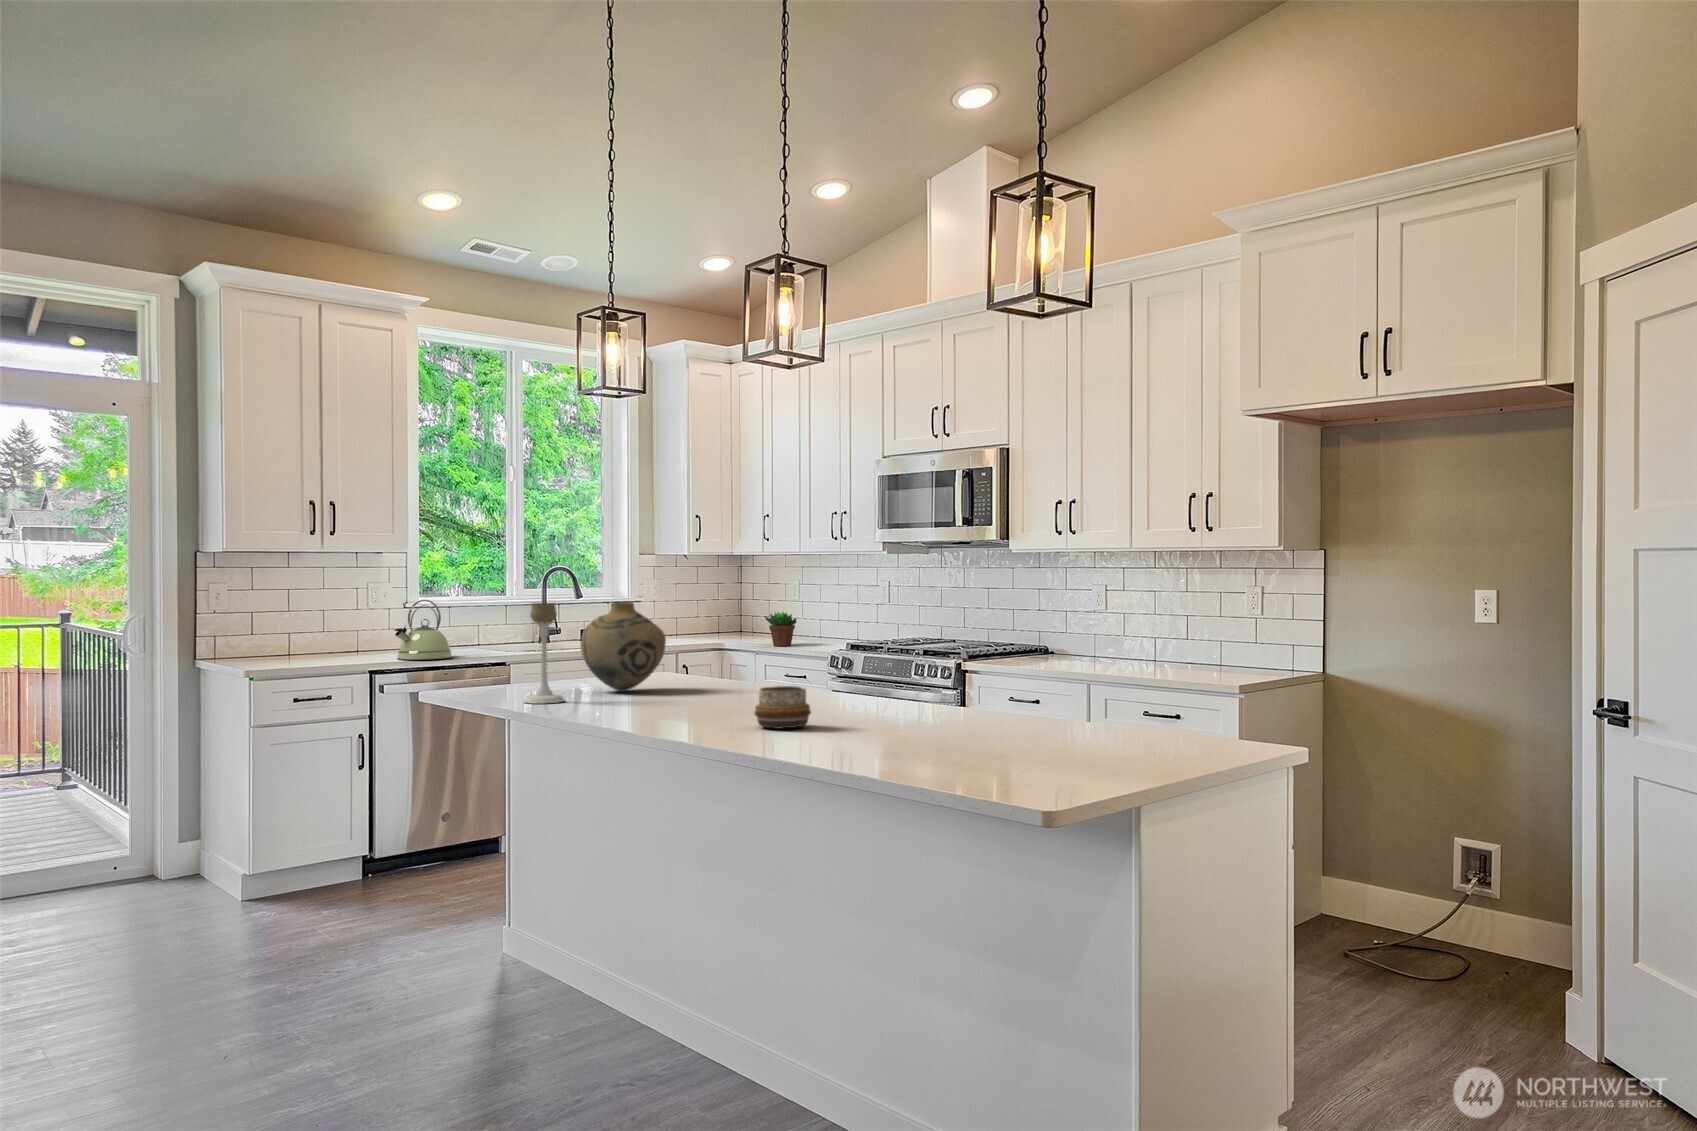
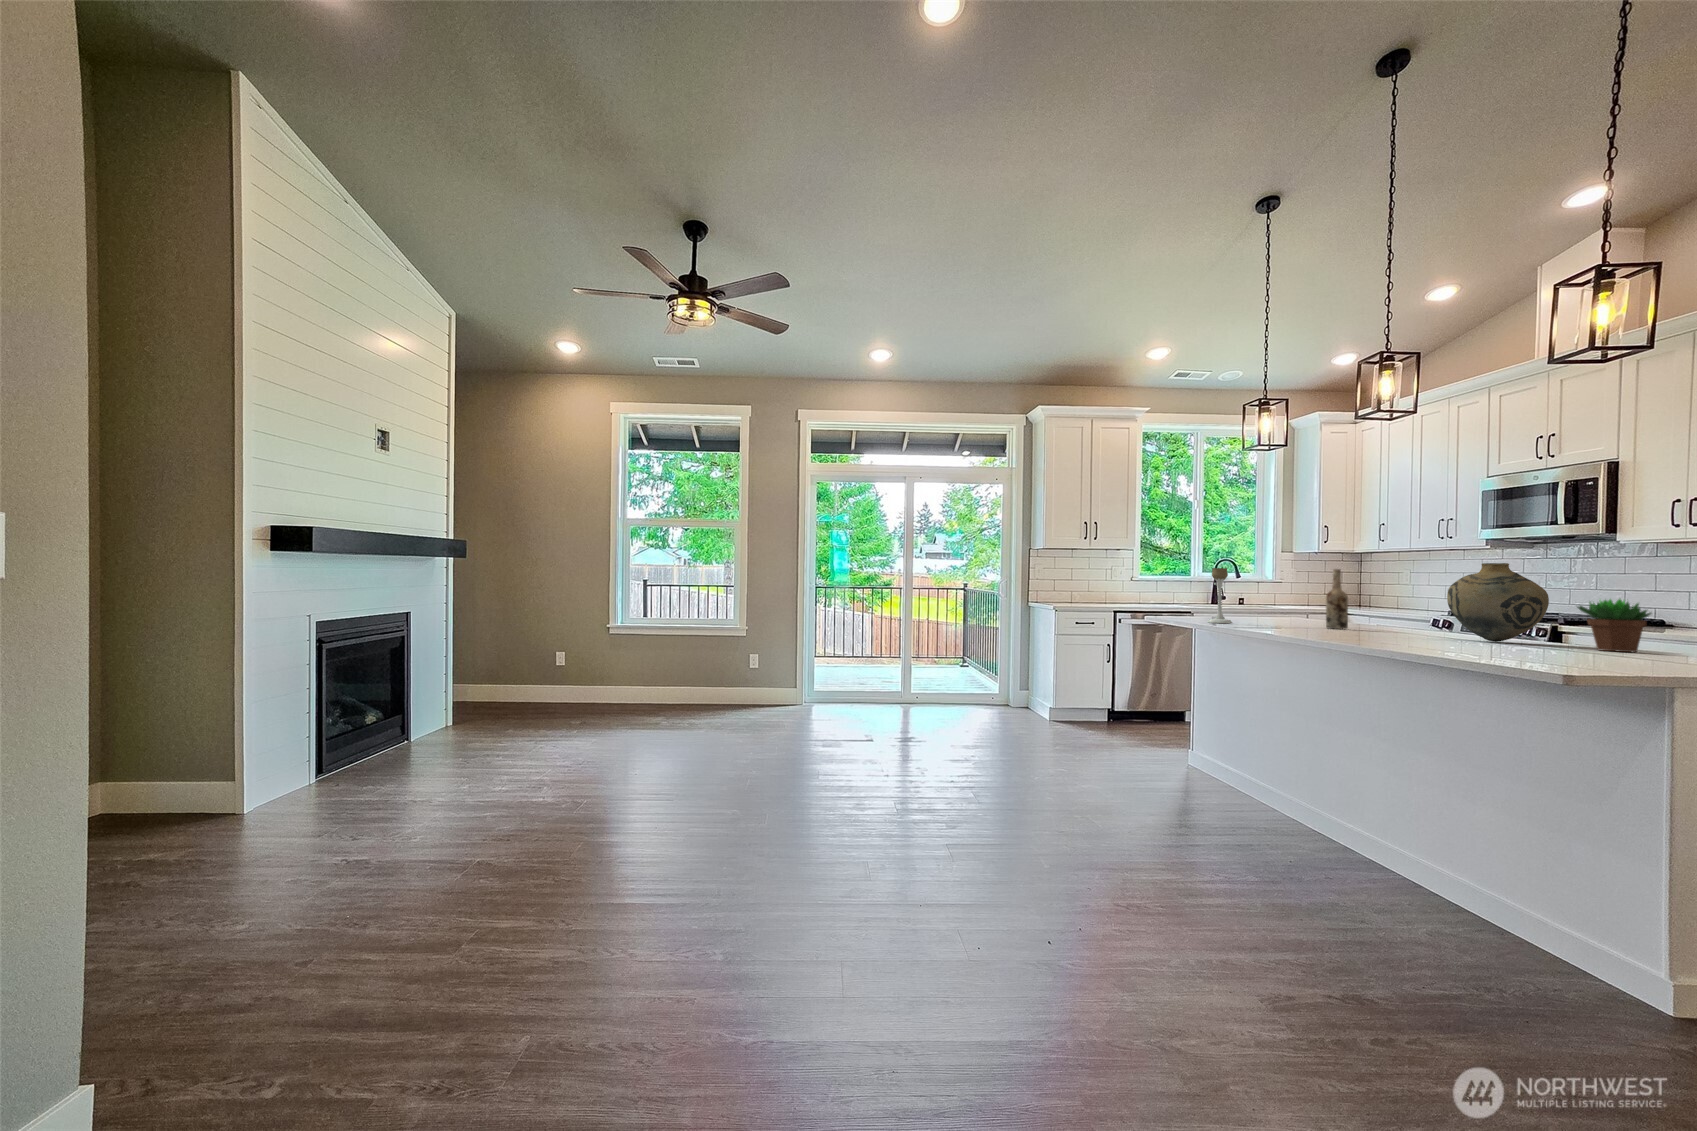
kettle: present [395,600,452,660] -> none [1127,576,1159,608]
vase: present [581,602,666,691] -> present [1447,563,1549,642]
wine bottle: none [703,602,733,699] -> present [1326,569,1348,629]
succulent plant: present [765,612,797,646] -> present [1578,599,1651,652]
decorative bowl: present [755,686,811,729] -> none [1362,612,1406,636]

